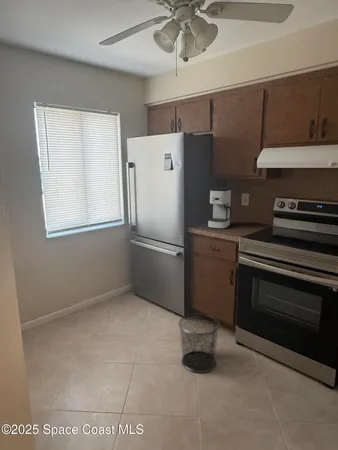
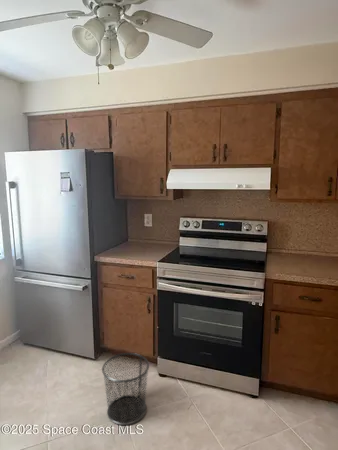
coffee maker: present [208,188,232,229] -> none [115,210,140,254]

